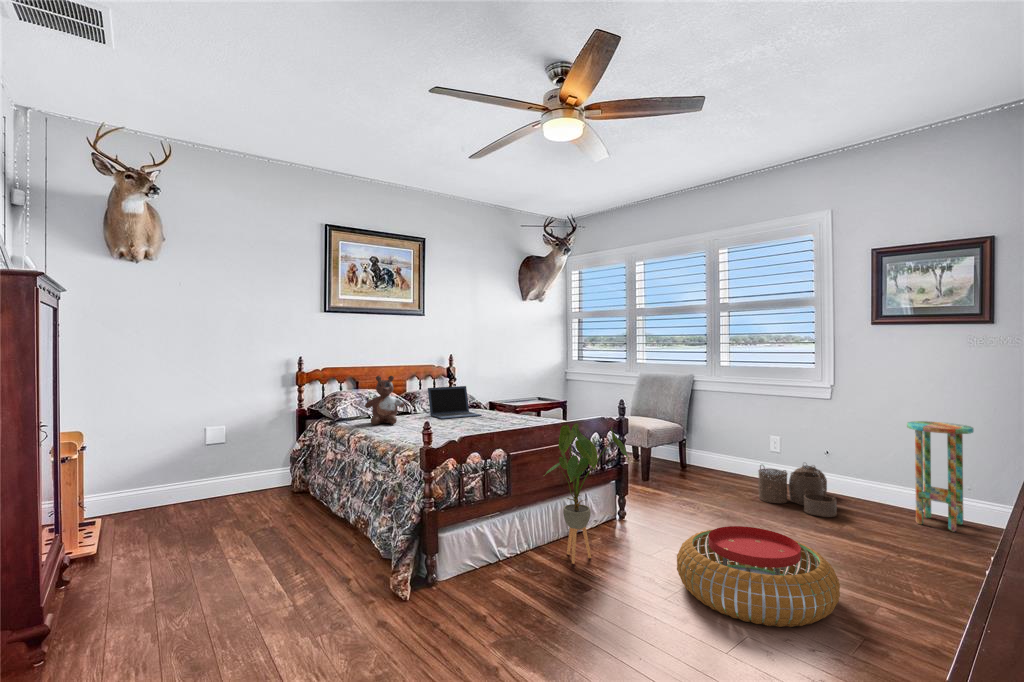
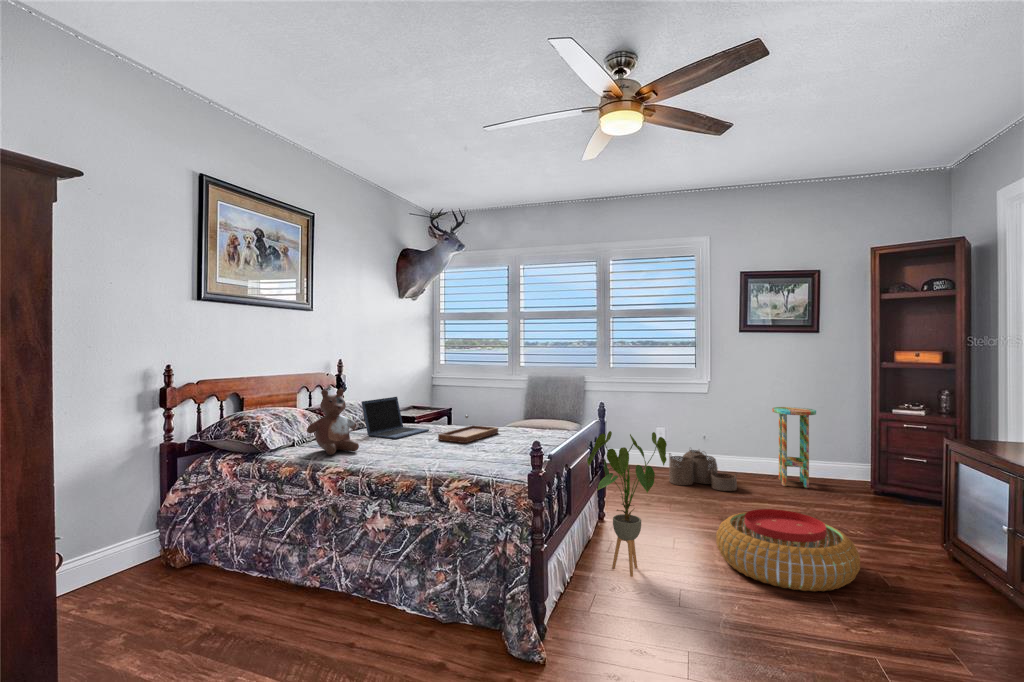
tray: none [468,403,528,426] -> present [438,415,498,443]

